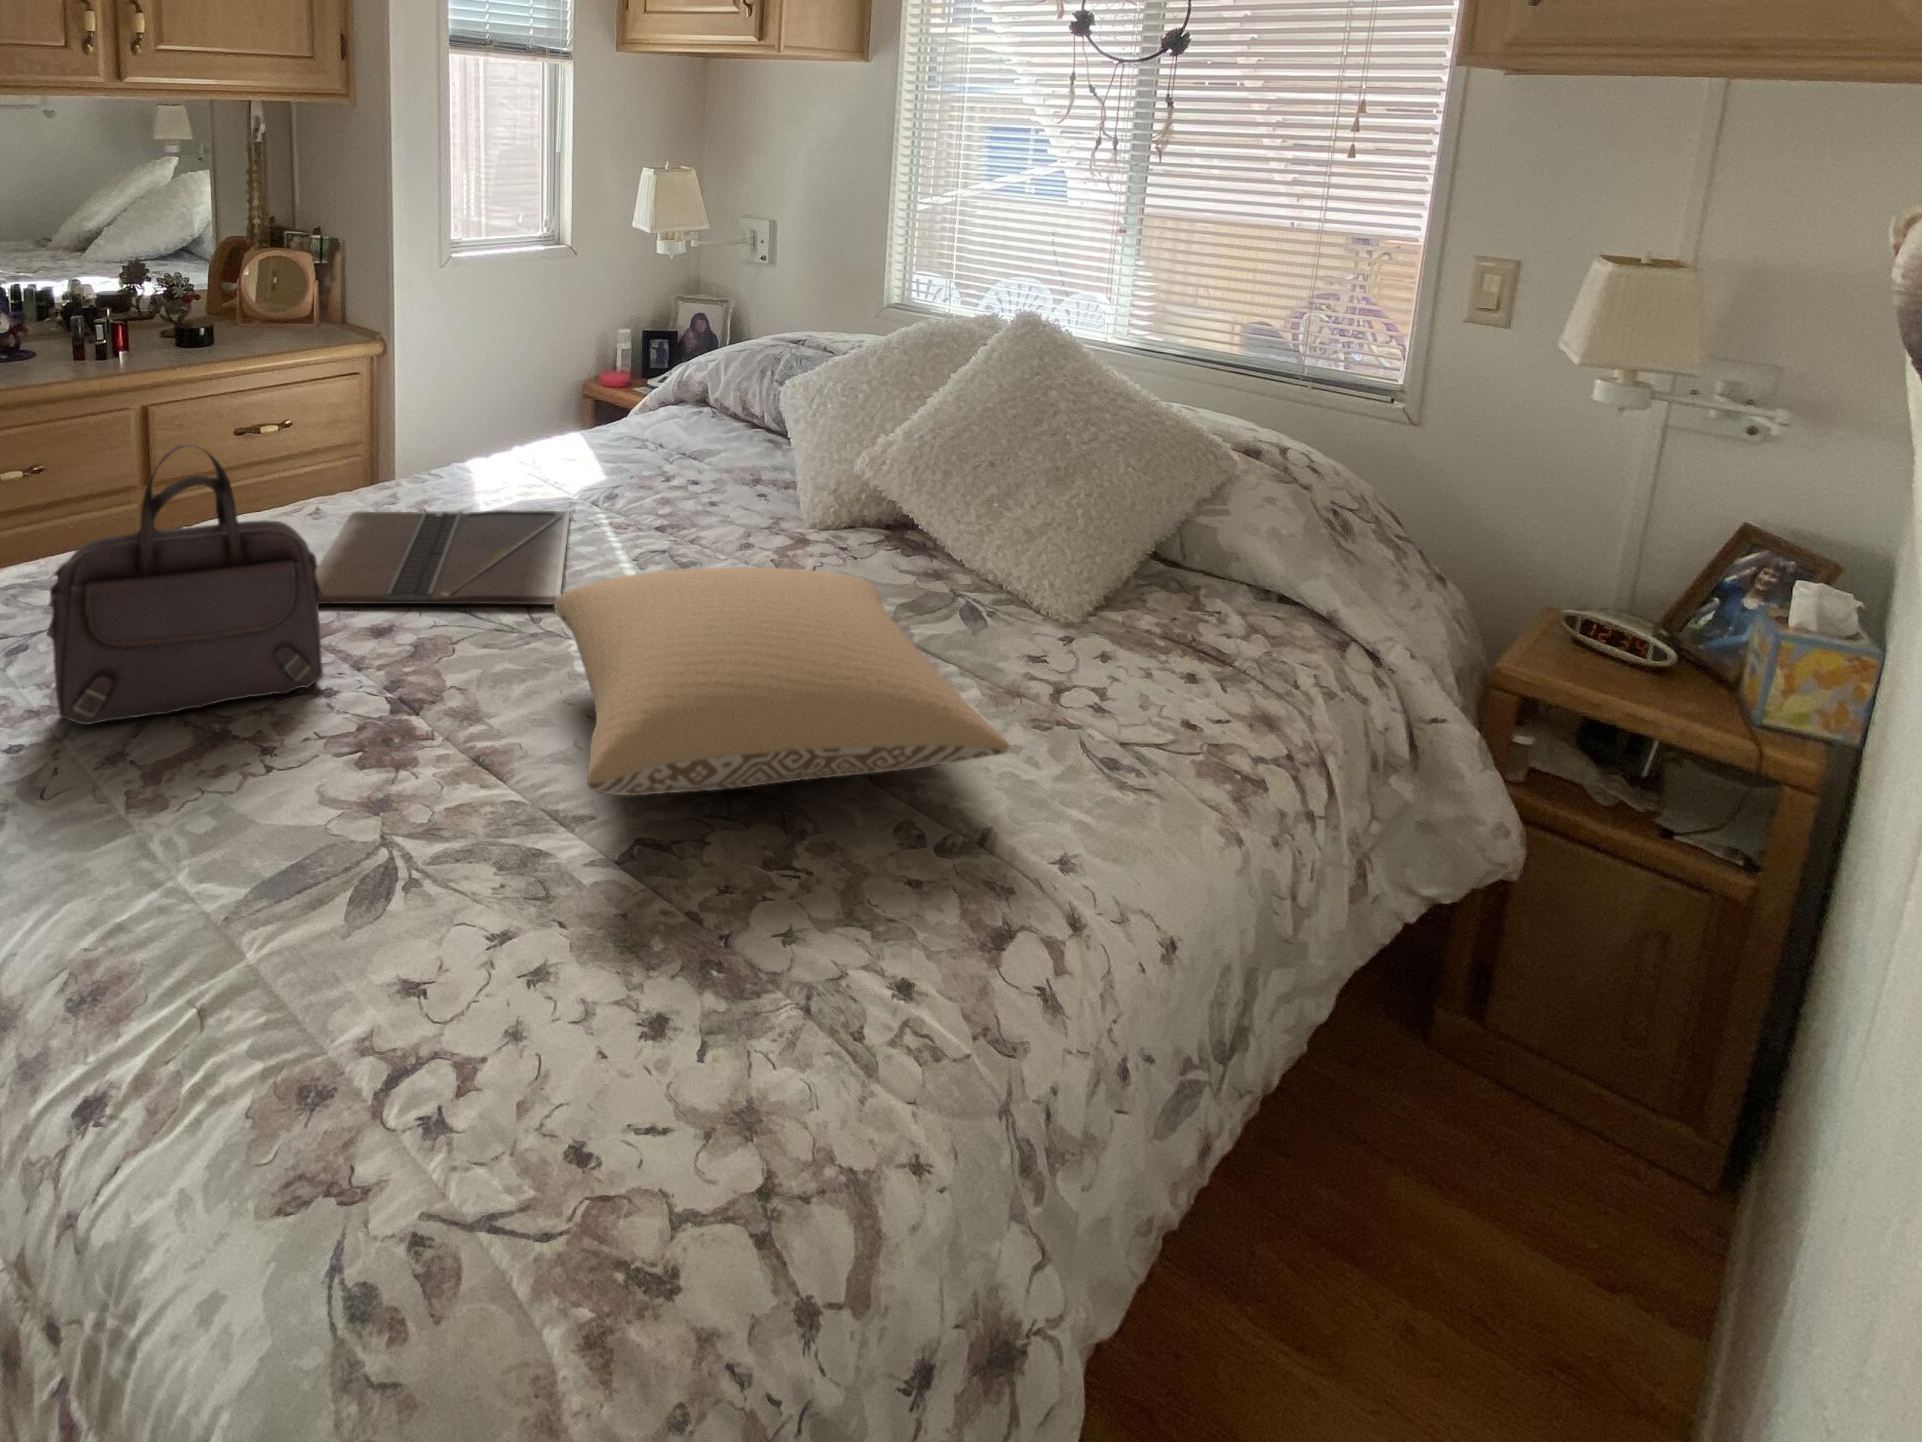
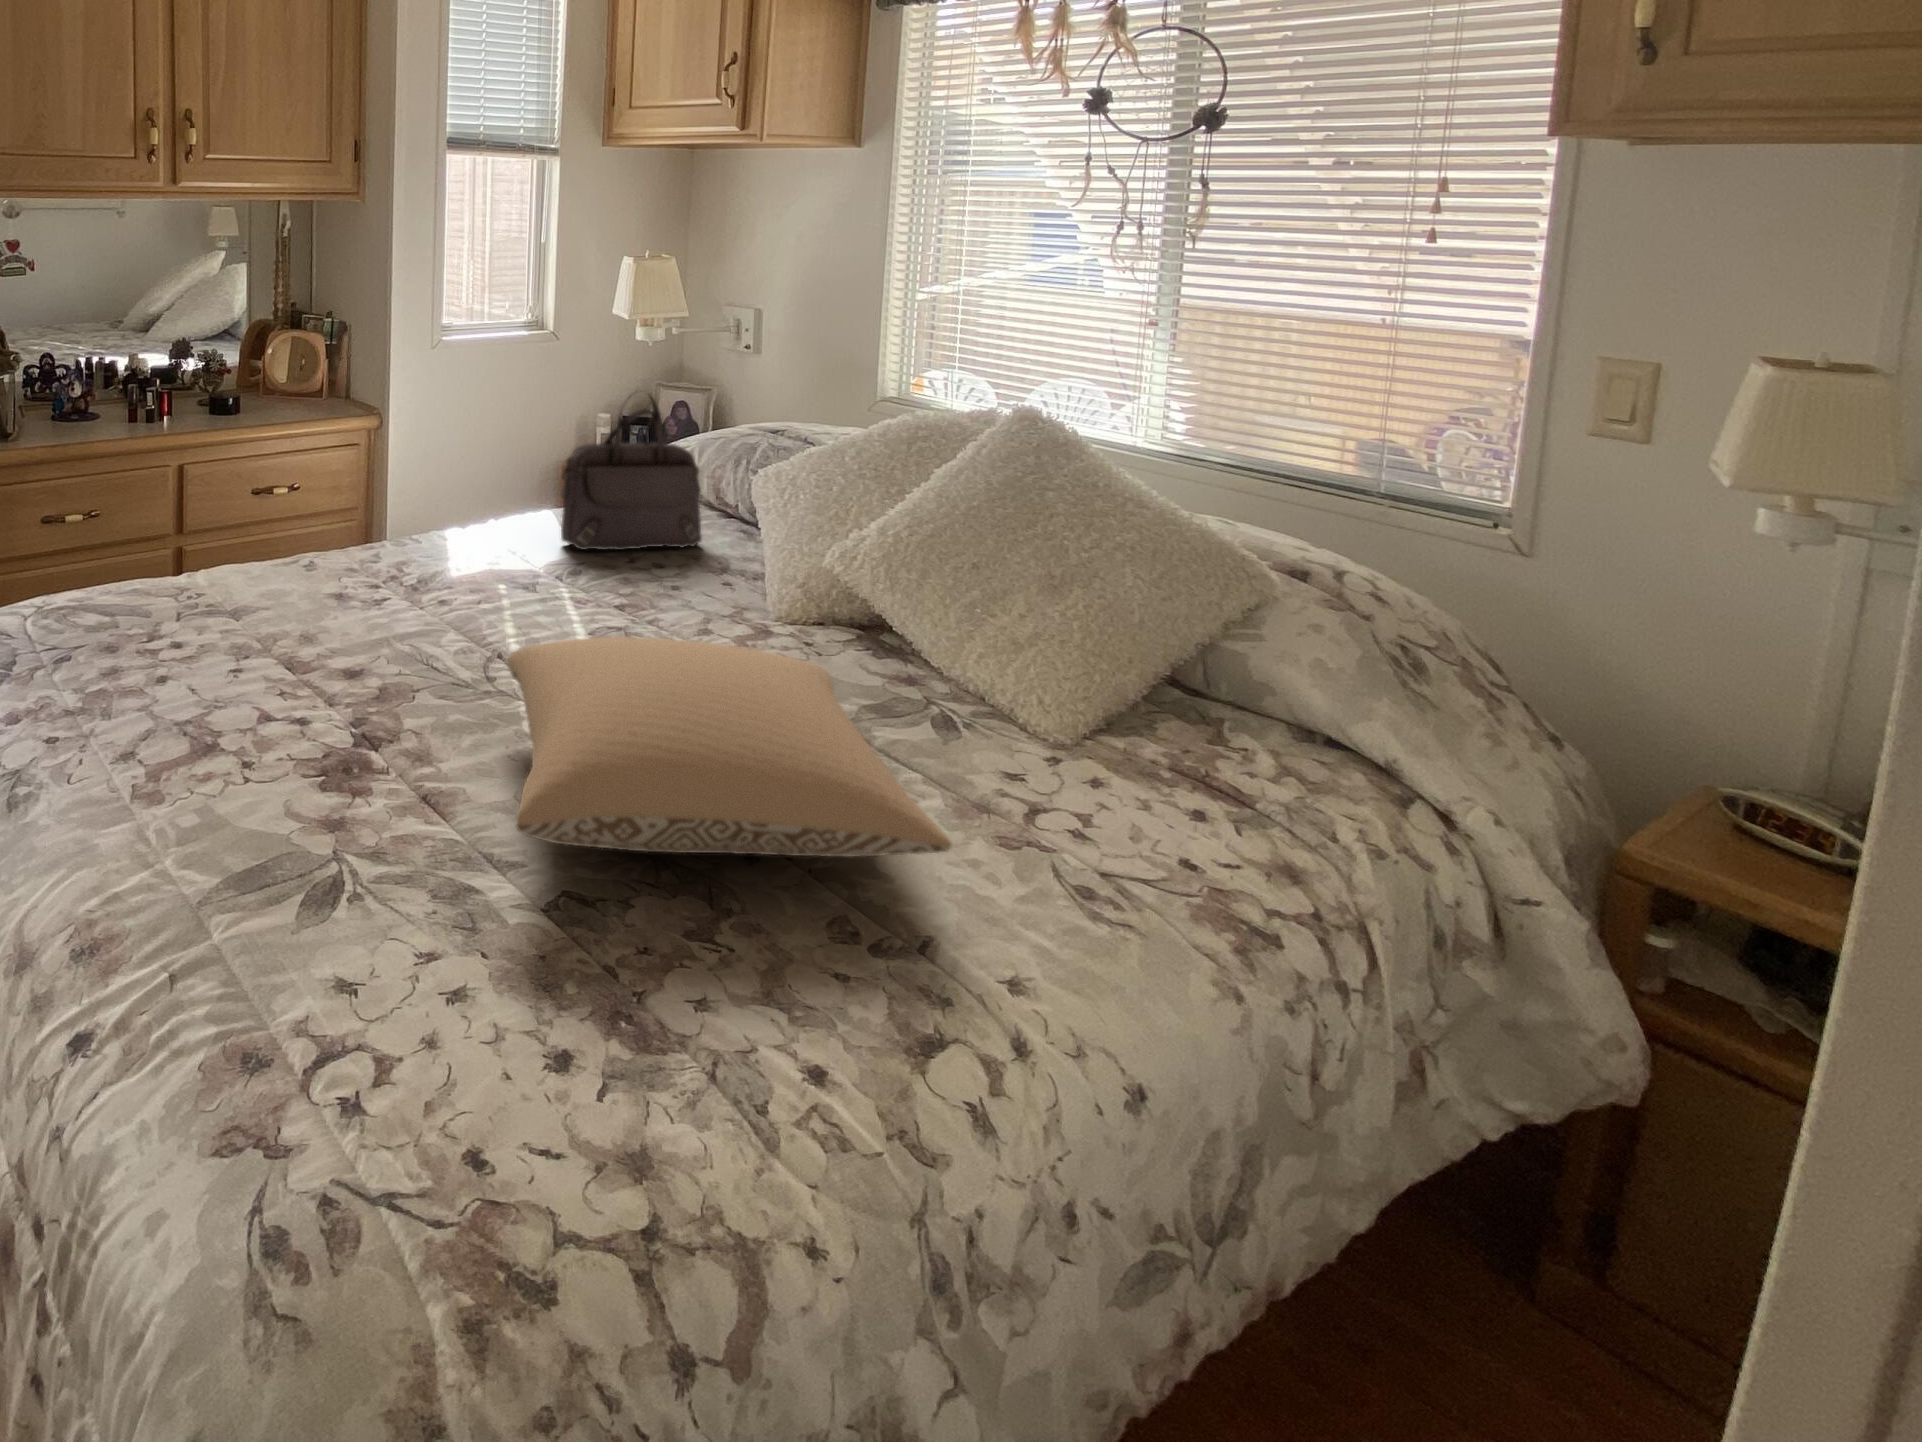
handbag: present [46,445,324,725] -> present [561,393,702,550]
laptop: present [316,510,570,604] -> none [285,567,538,666]

